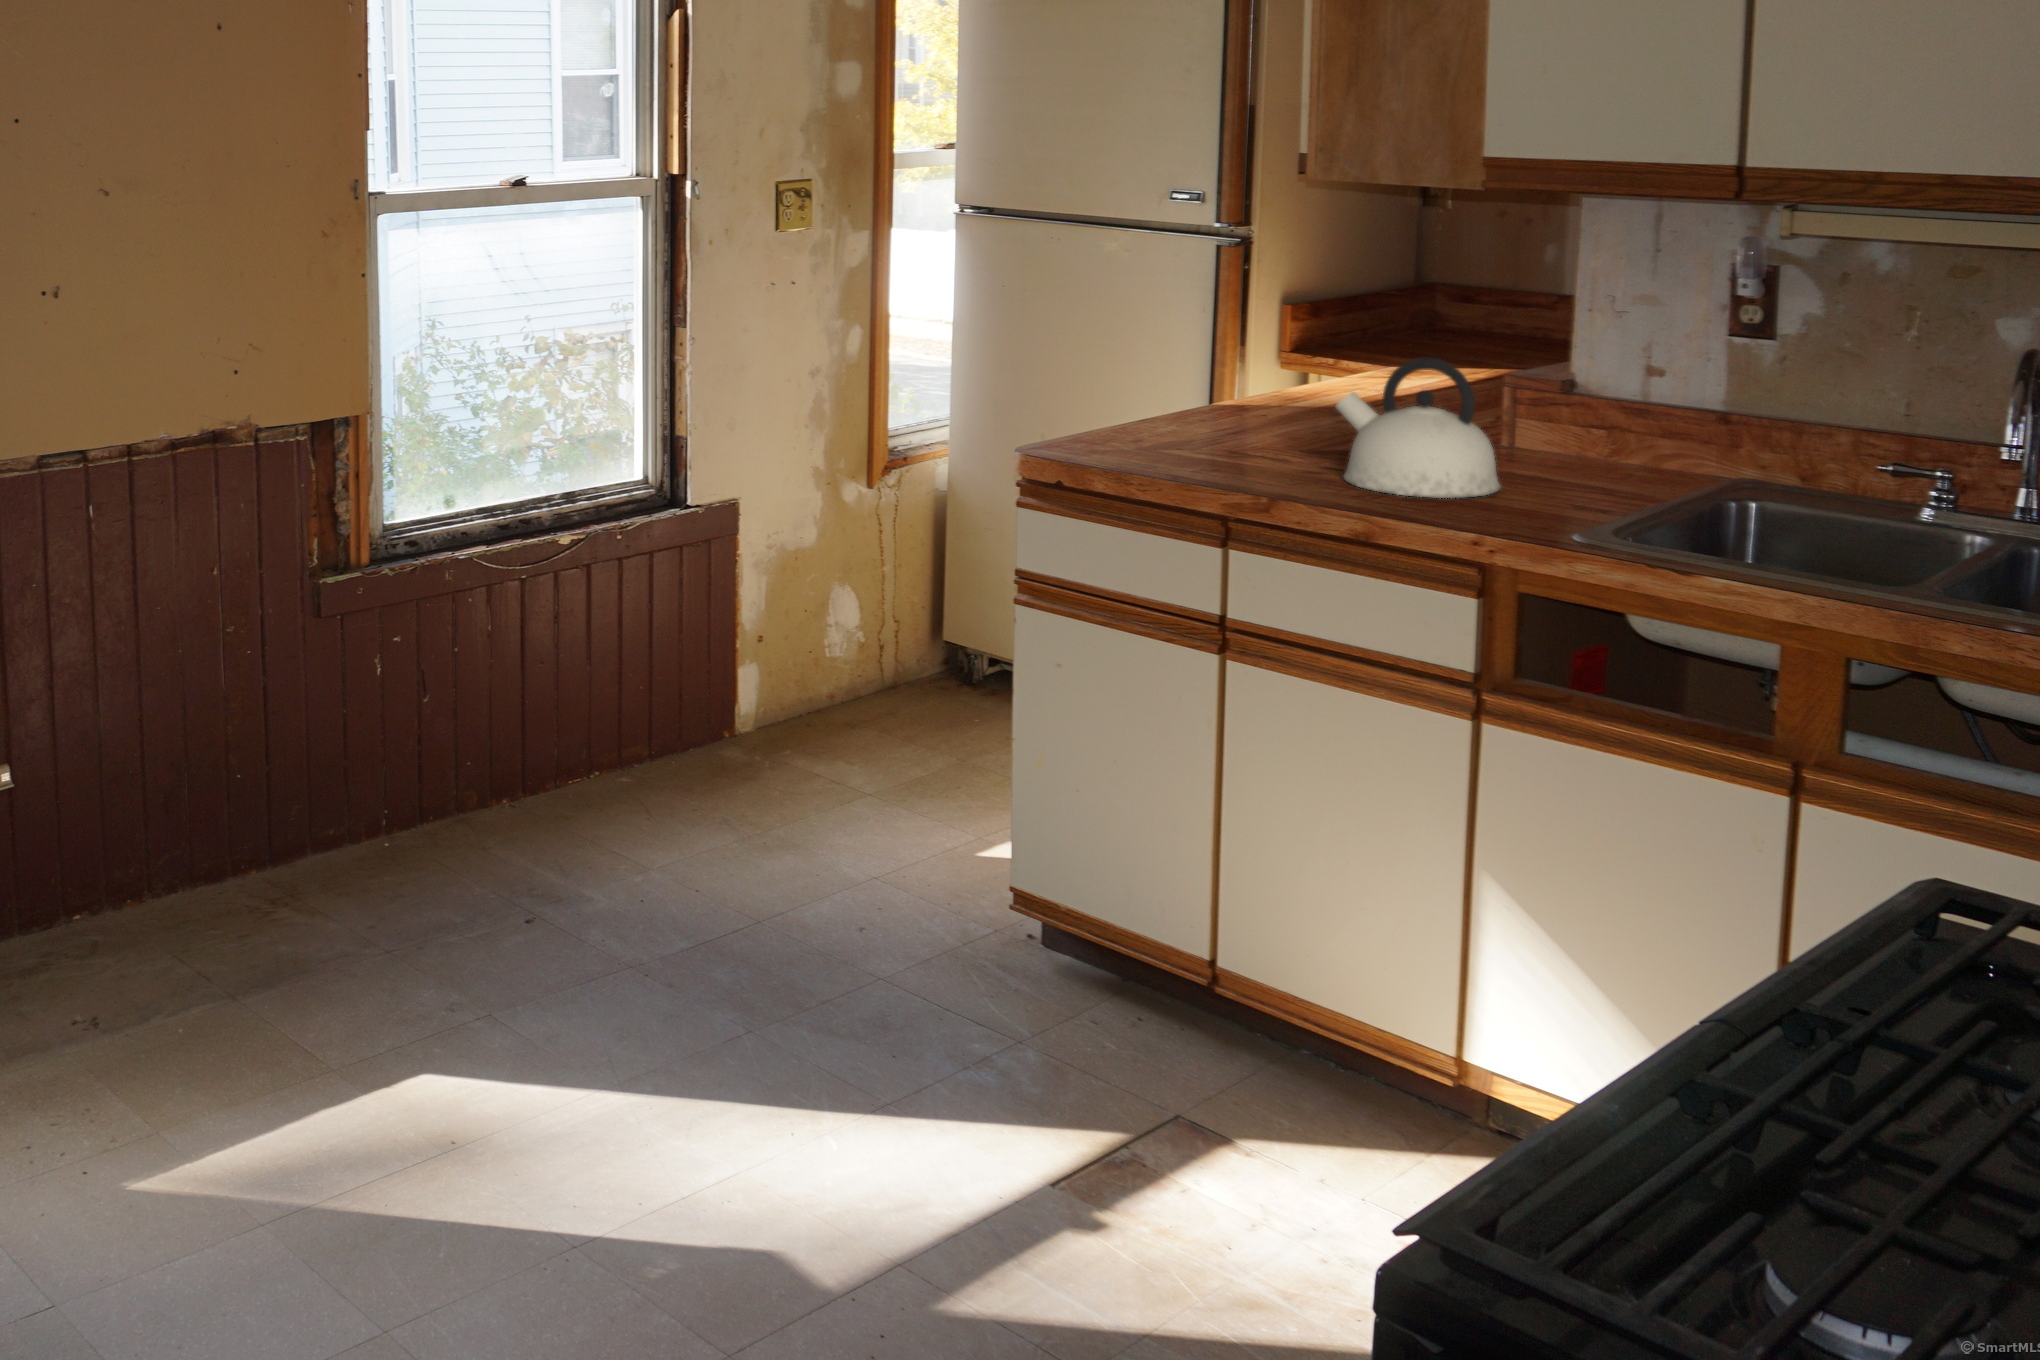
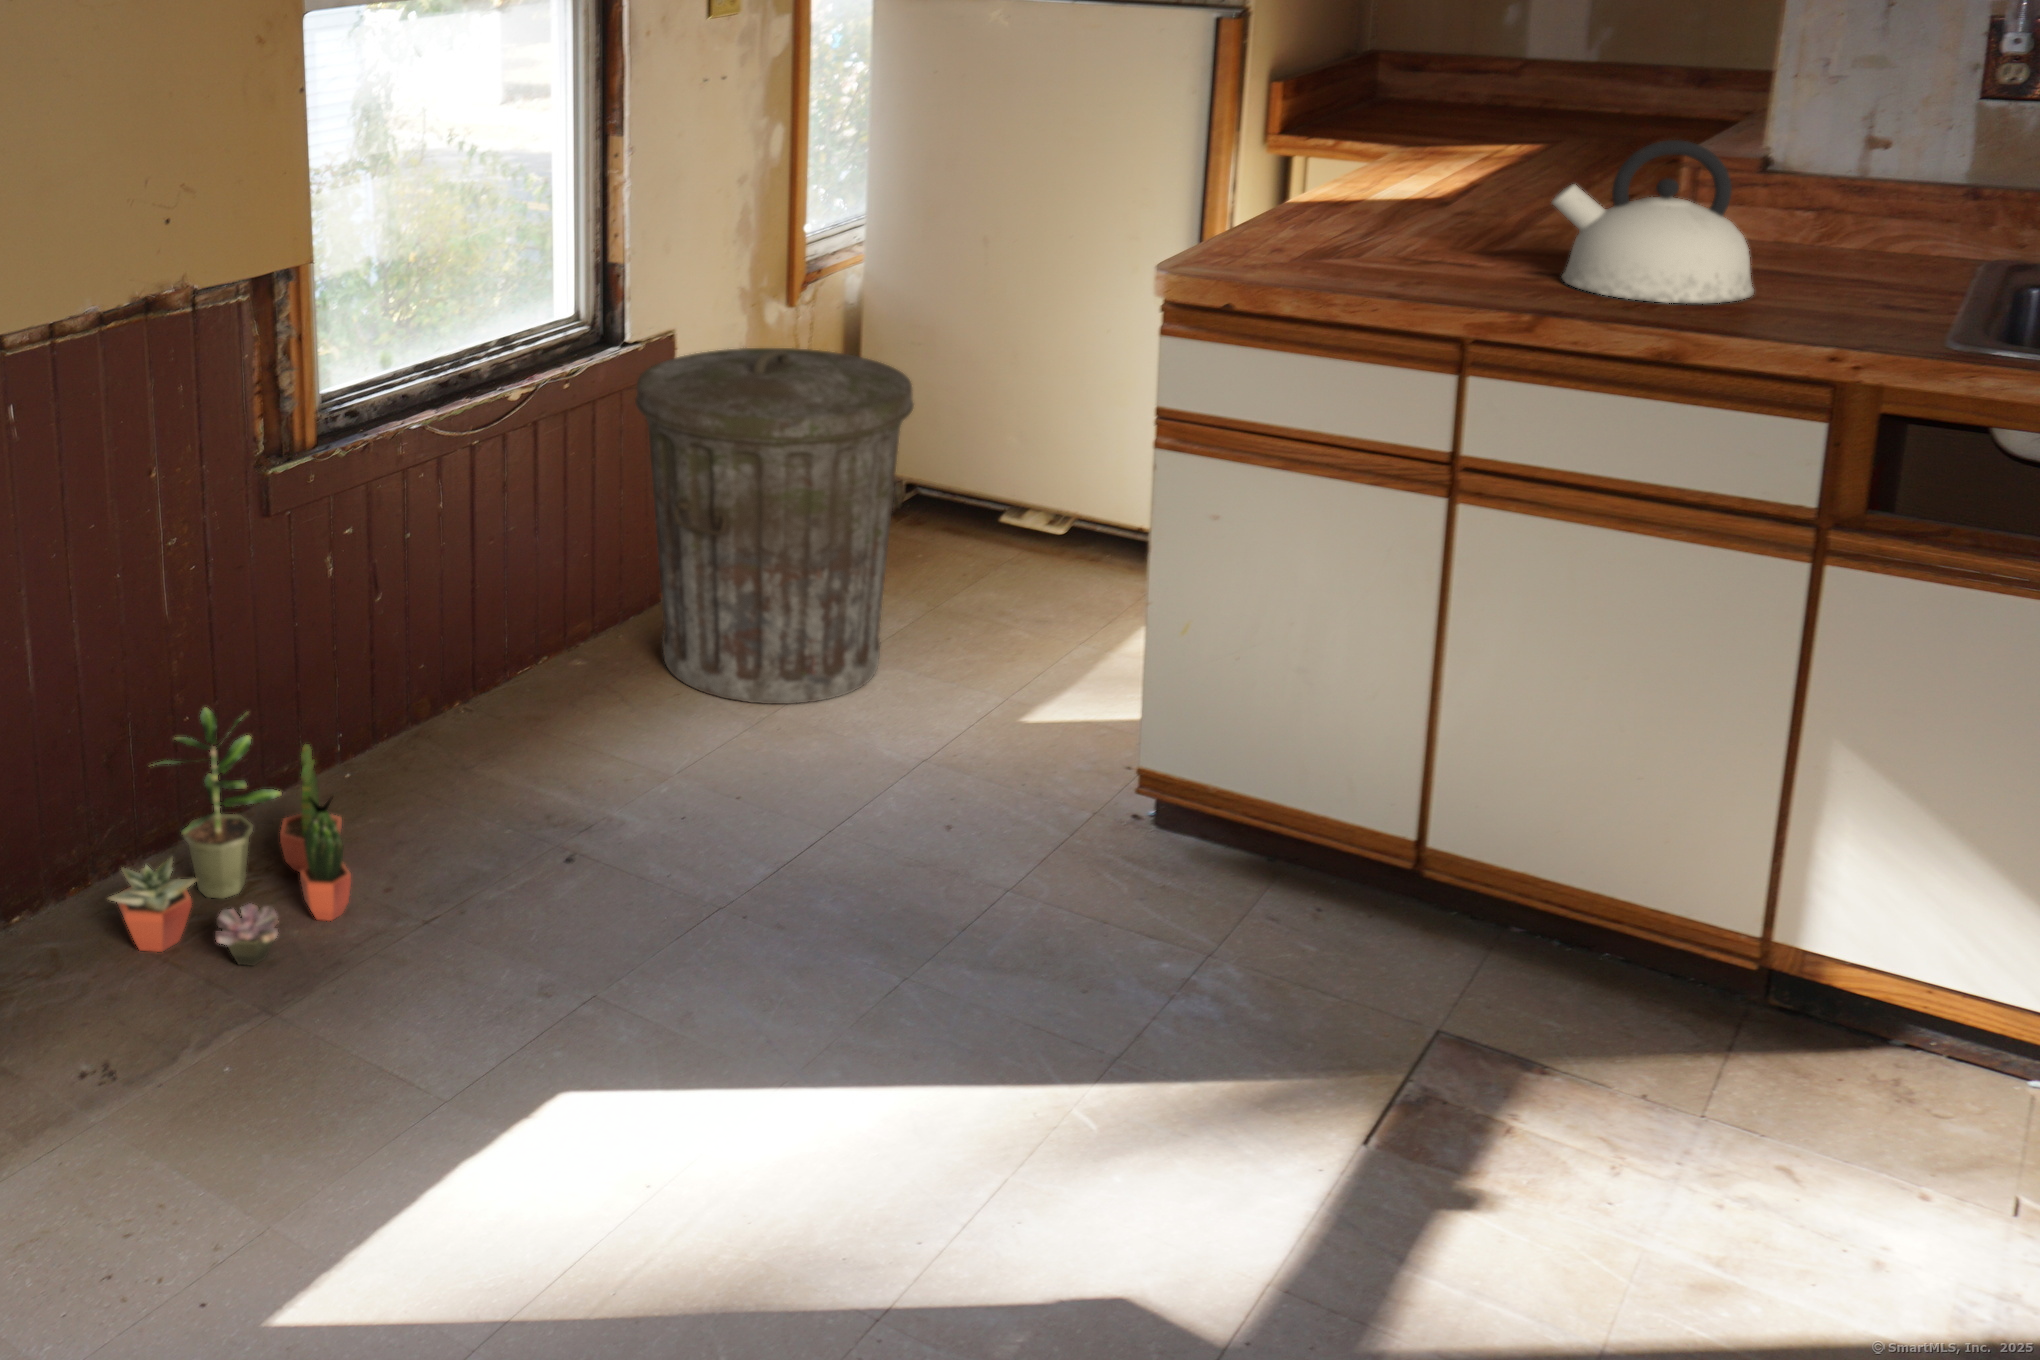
trash can: none [673,513,911,823] -> present [635,348,914,704]
potted plant: none [136,762,349,965] -> present [108,708,351,966]

